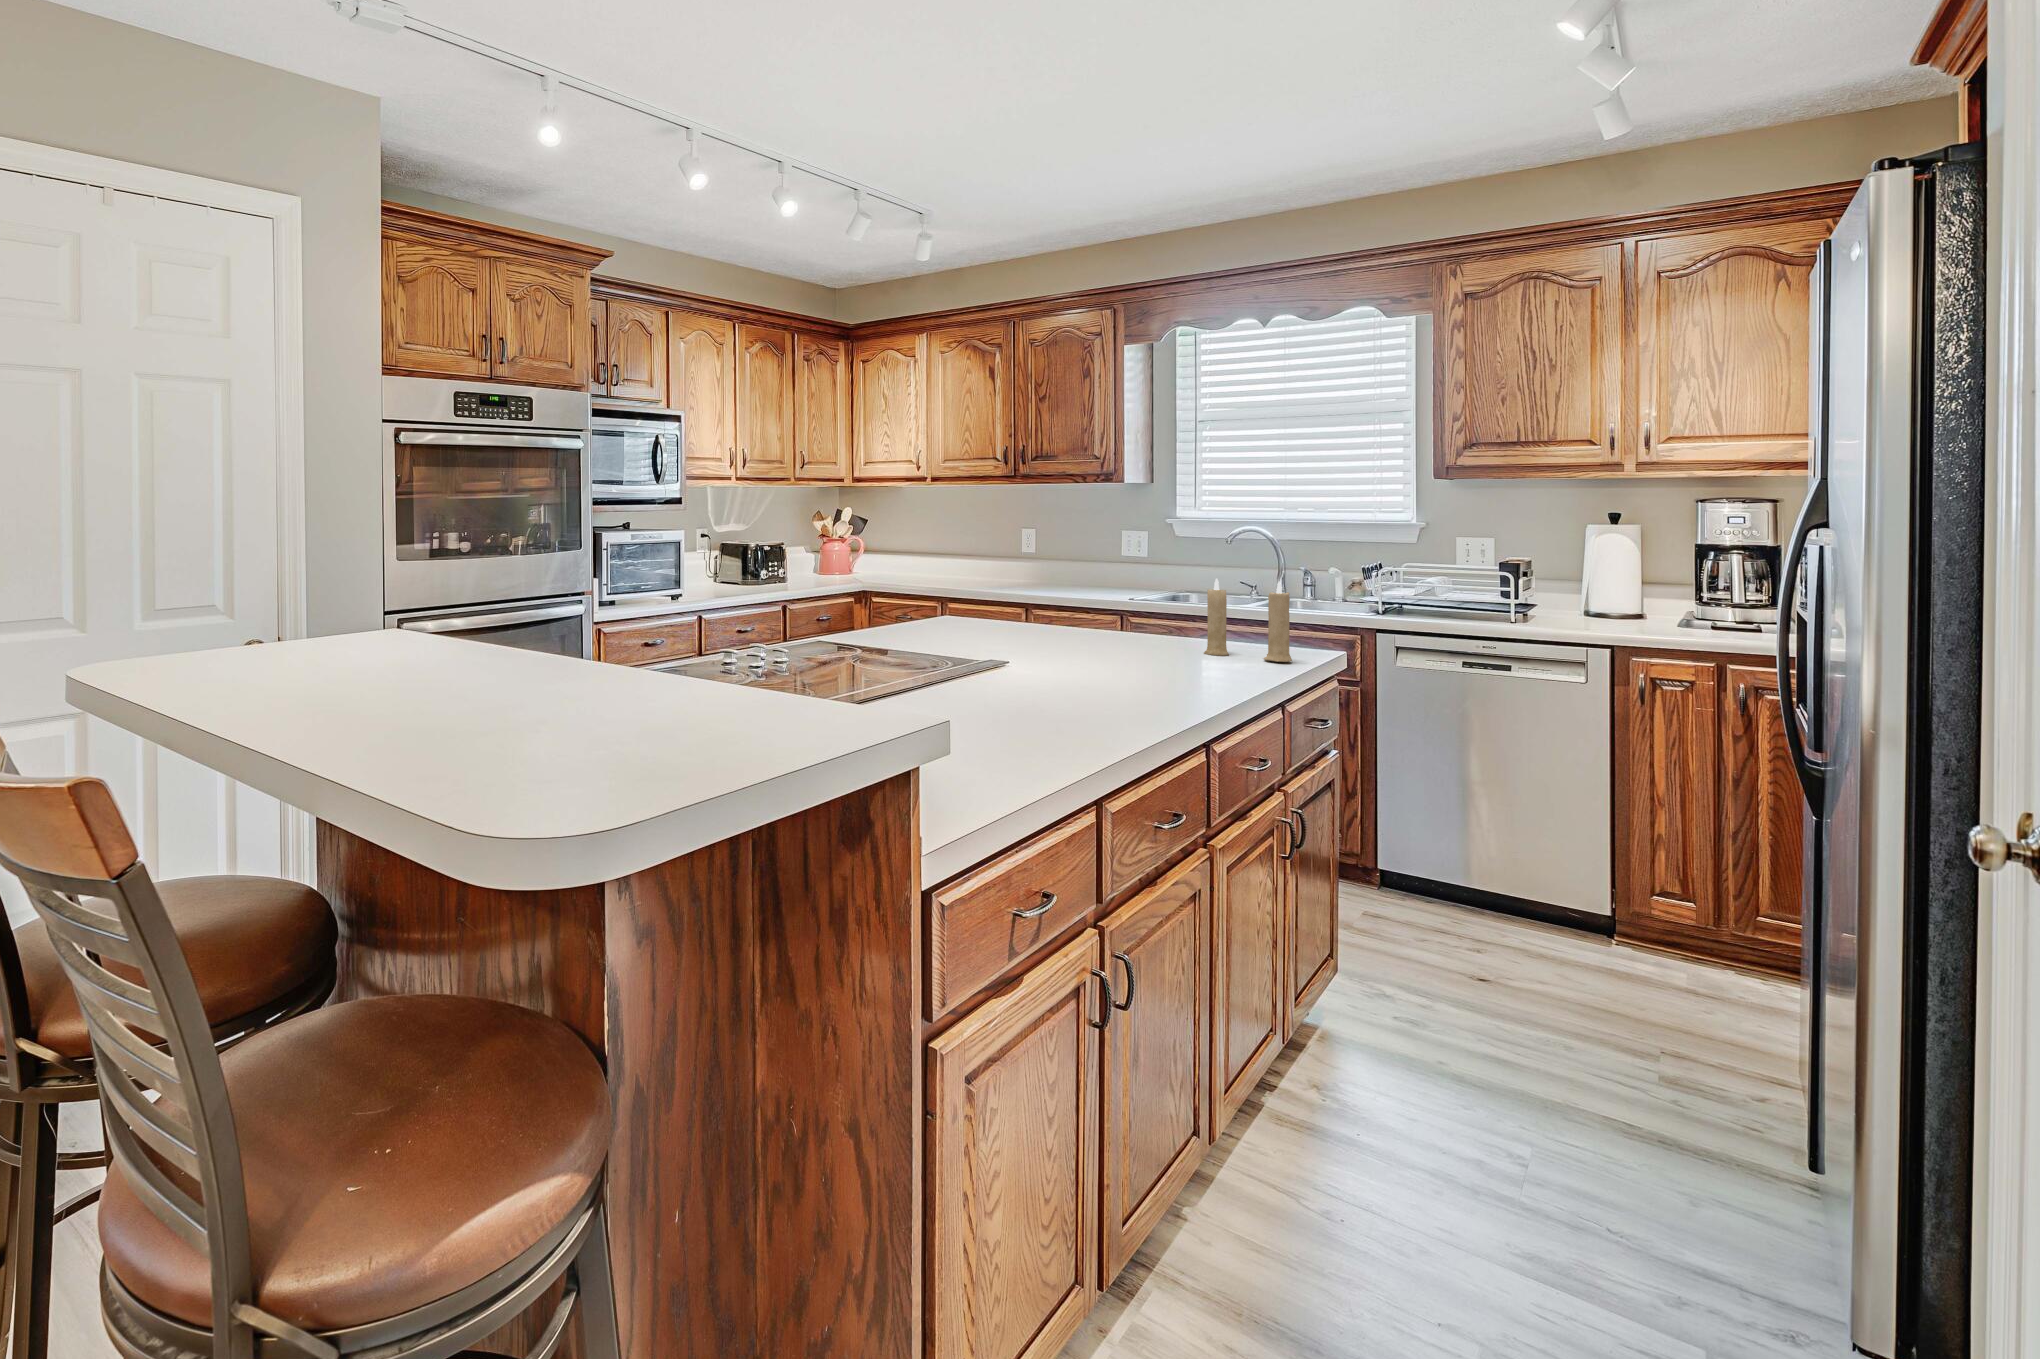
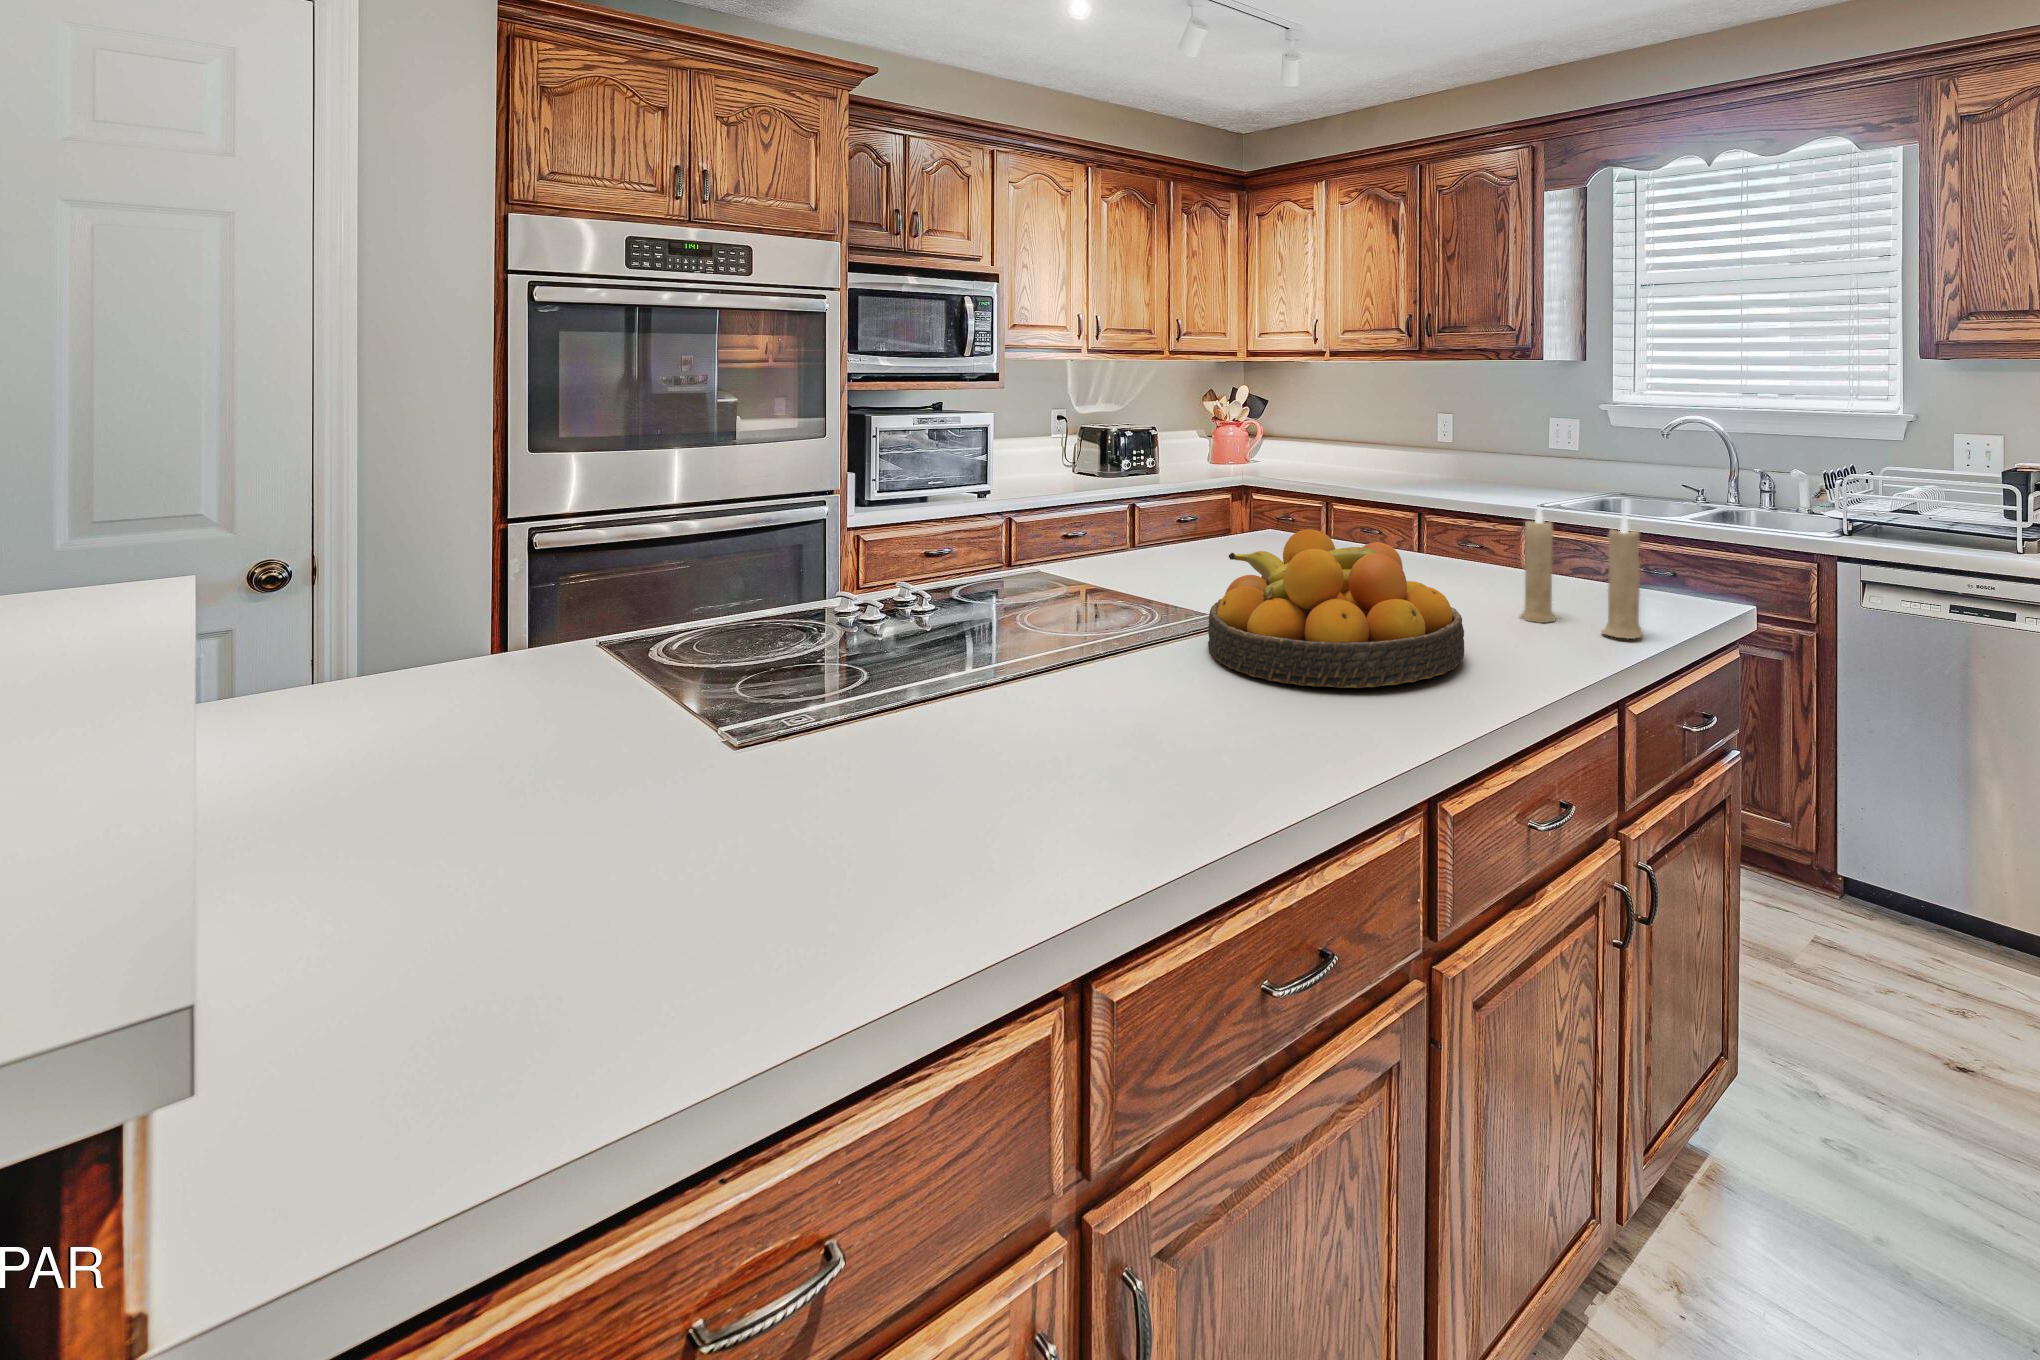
fruit bowl: none [1028,593,1195,682] -> present [1208,529,1464,688]

